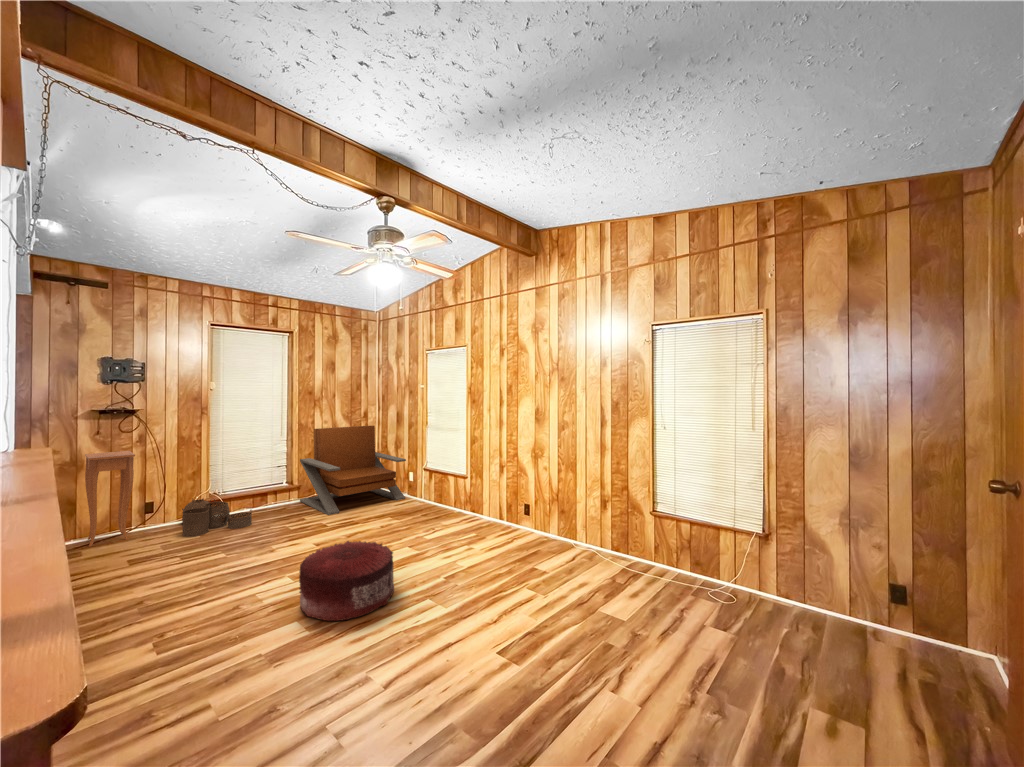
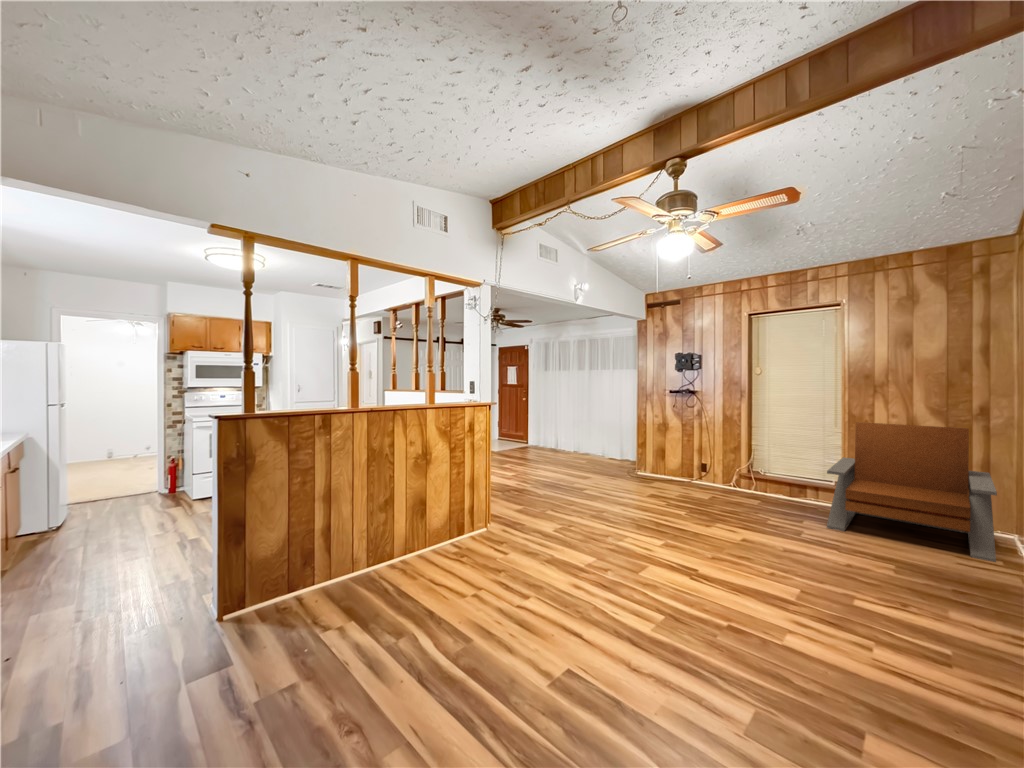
side table: present [85,451,135,547] -> none [657,420,690,485]
woven basket: present [182,499,252,537] -> none [700,469,754,506]
pouf: present [299,541,394,621] -> none [597,516,689,589]

